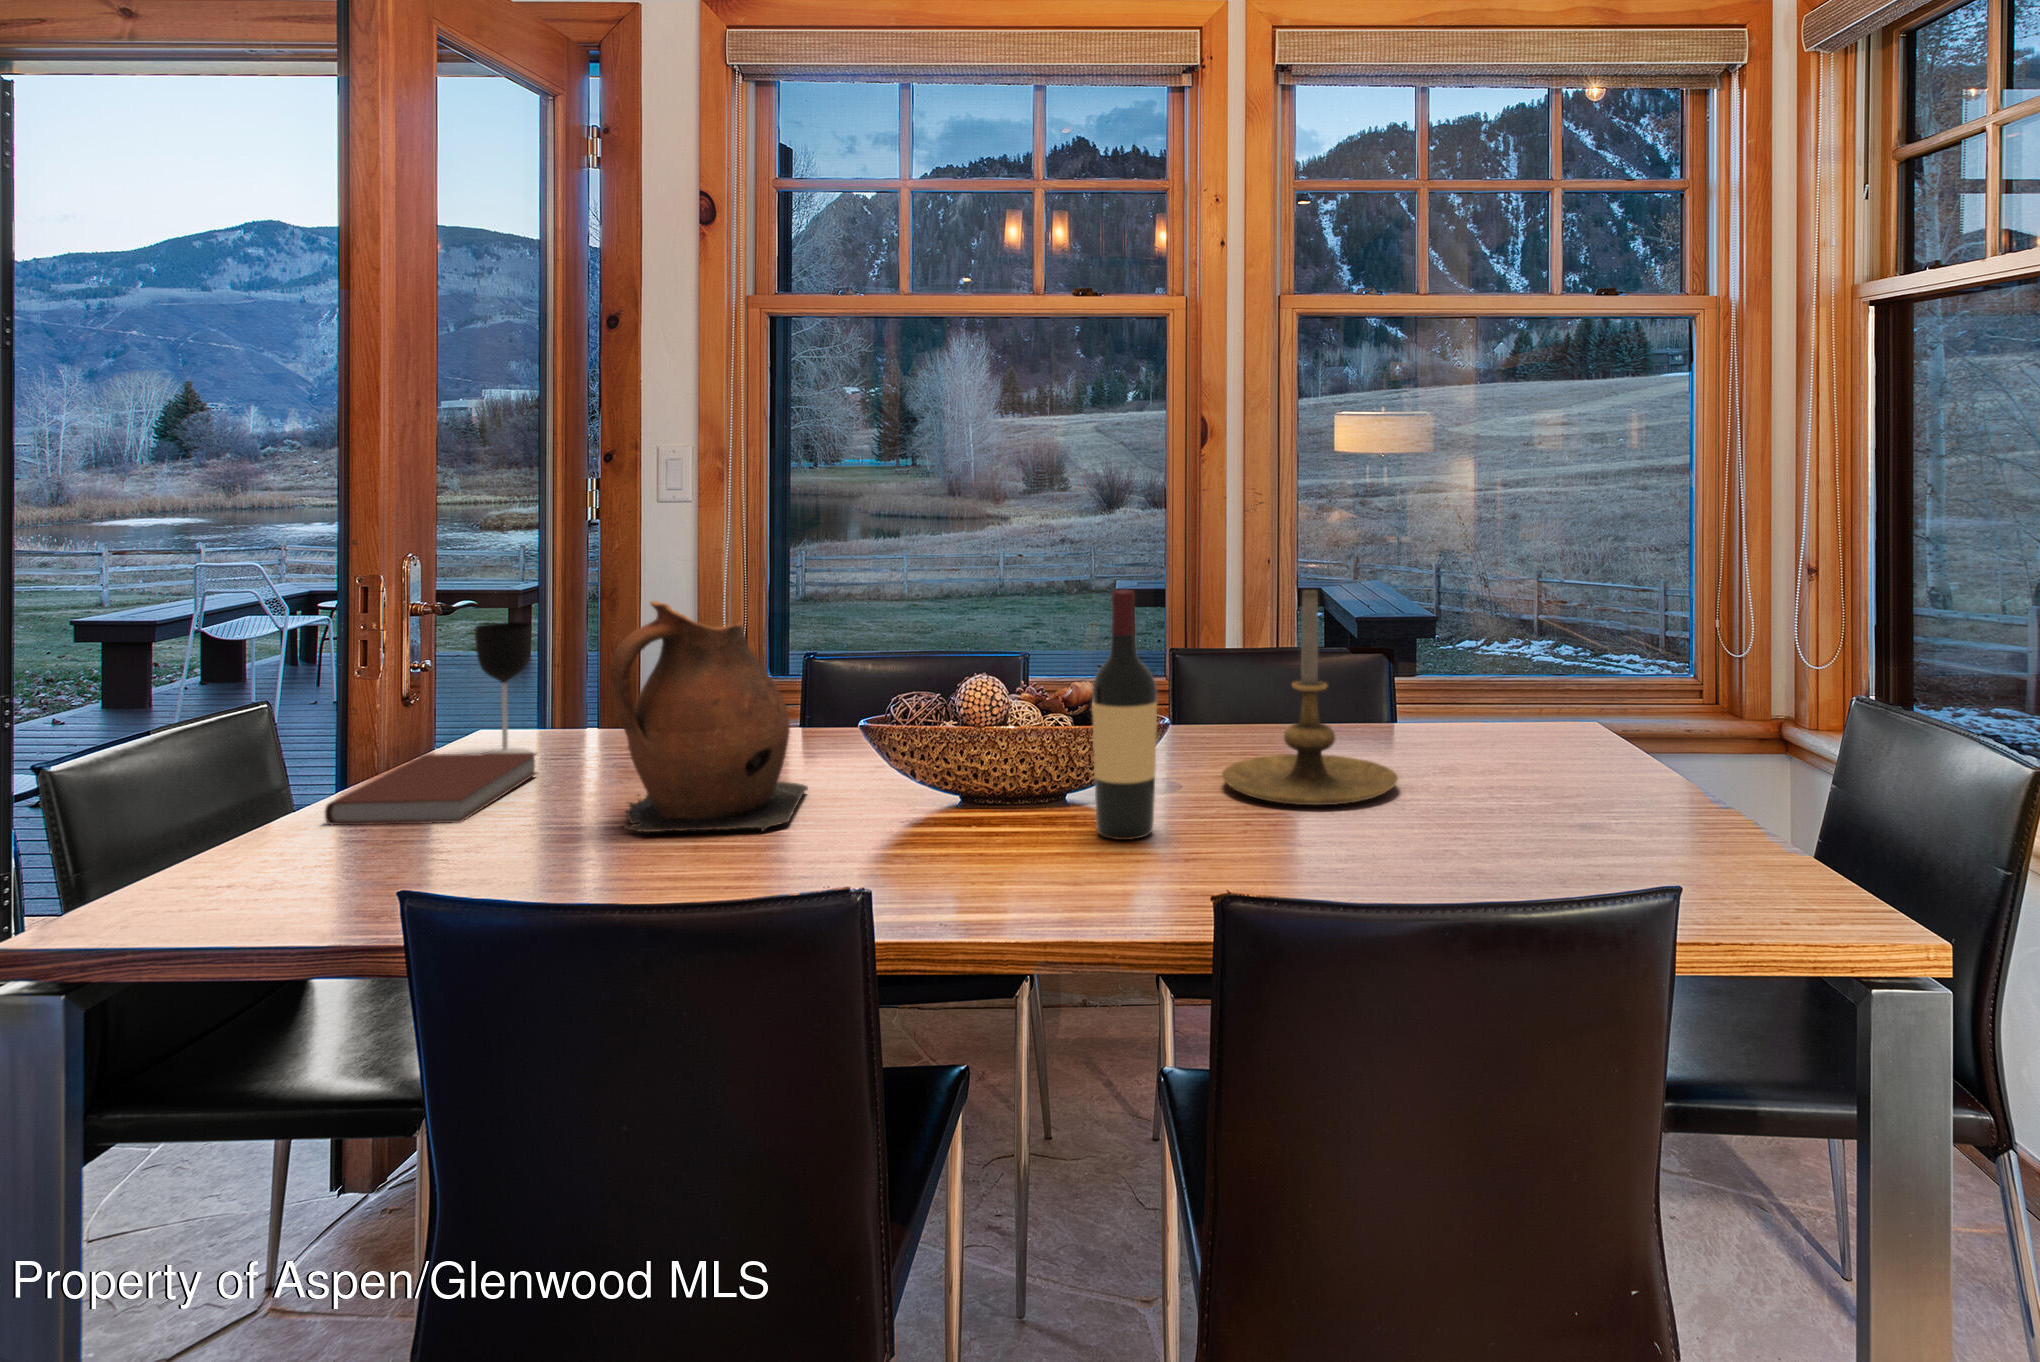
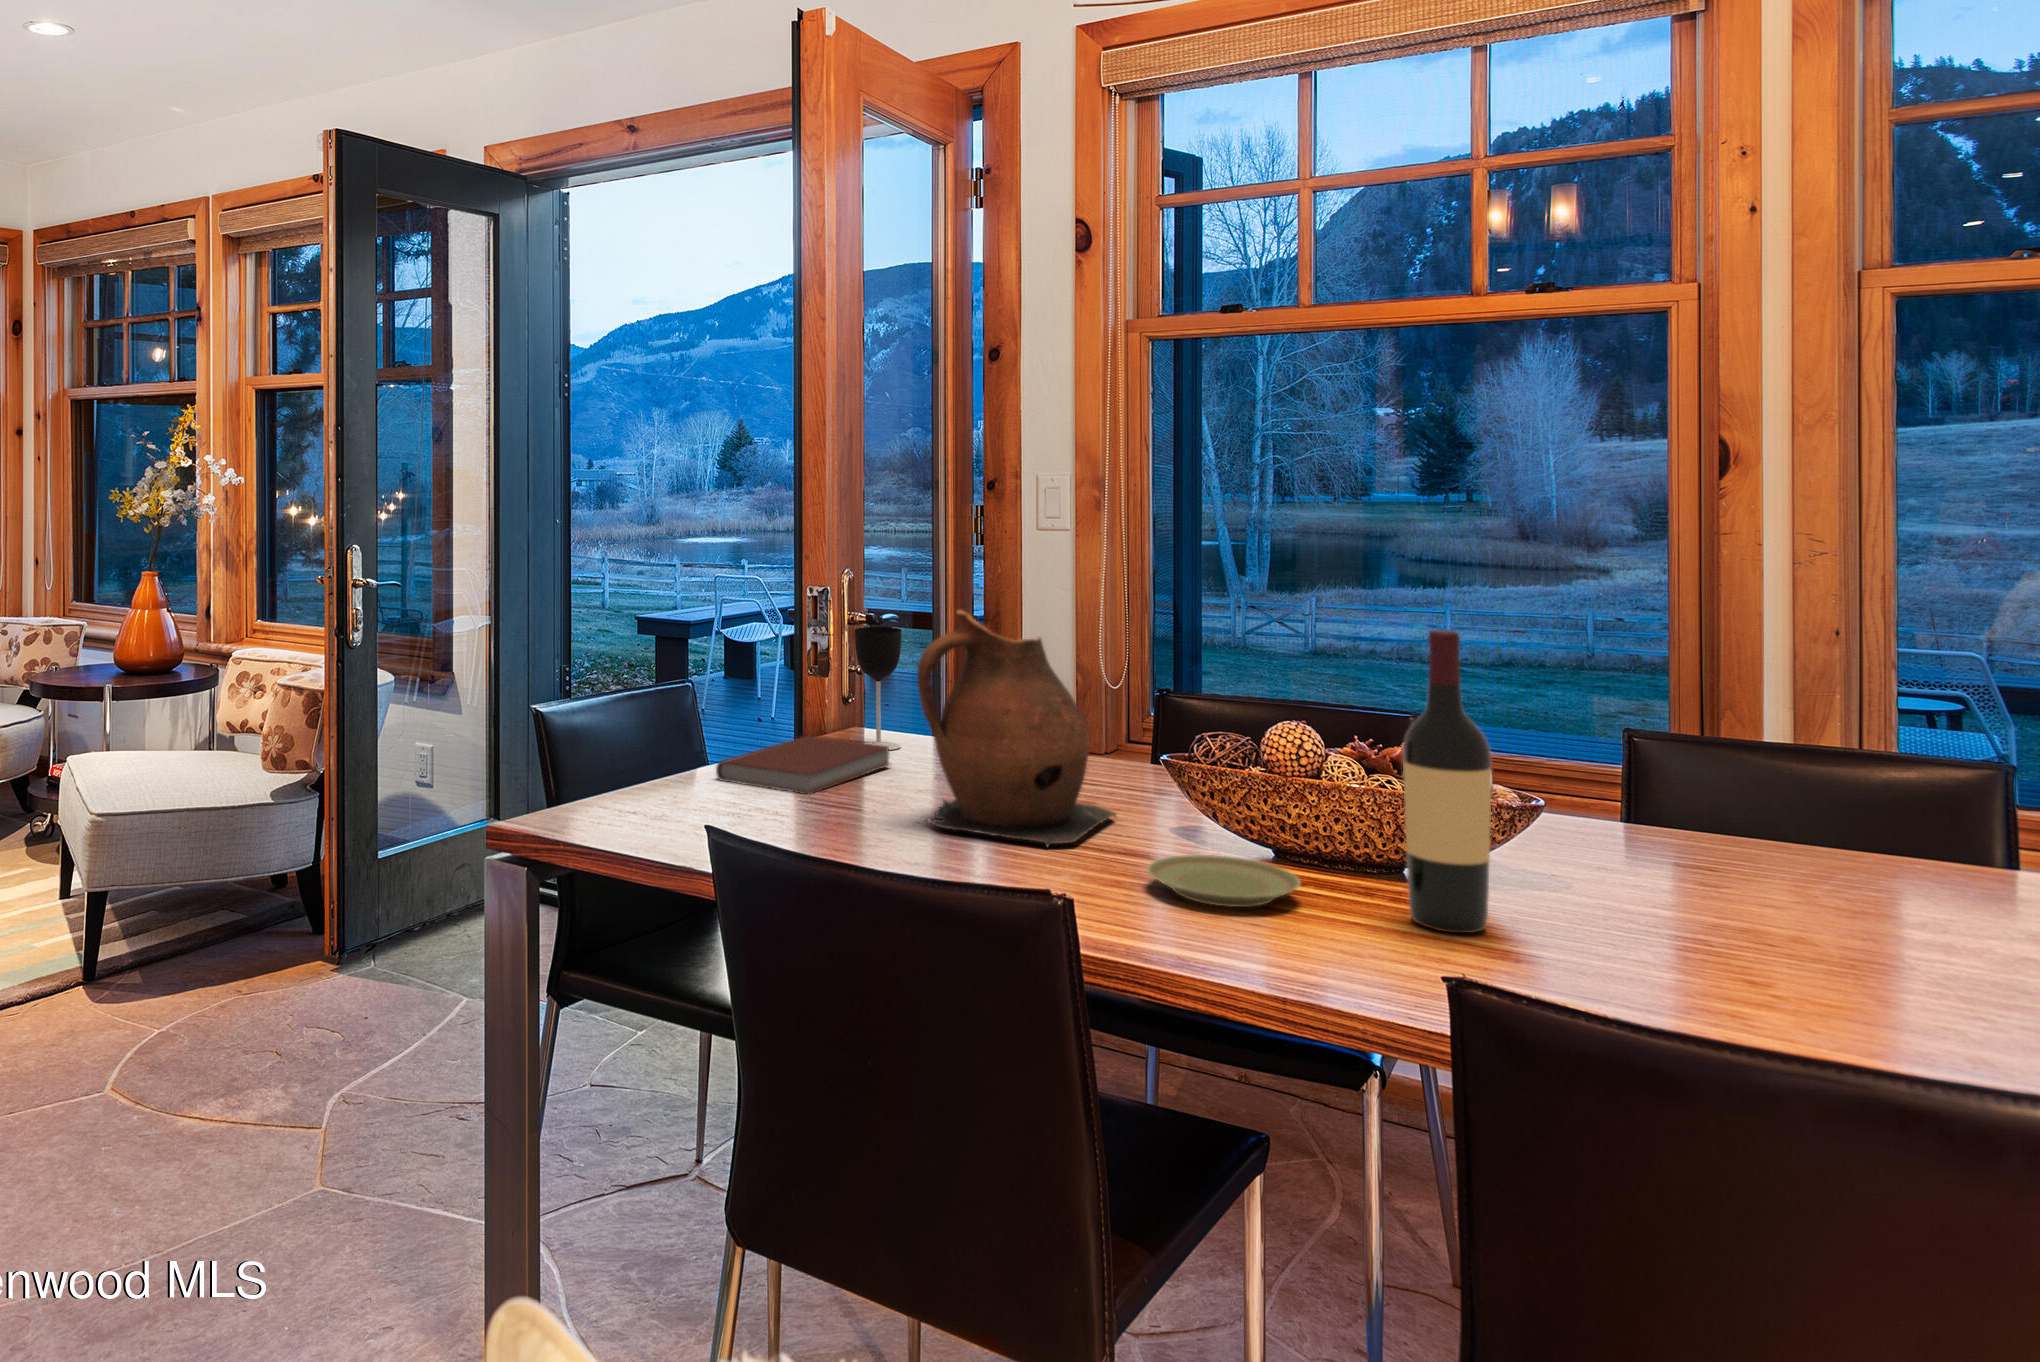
candle holder: present [1222,590,1398,805] -> none [1627,652,1929,953]
plate: none [878,809,1012,856] -> present [1147,855,1301,907]

